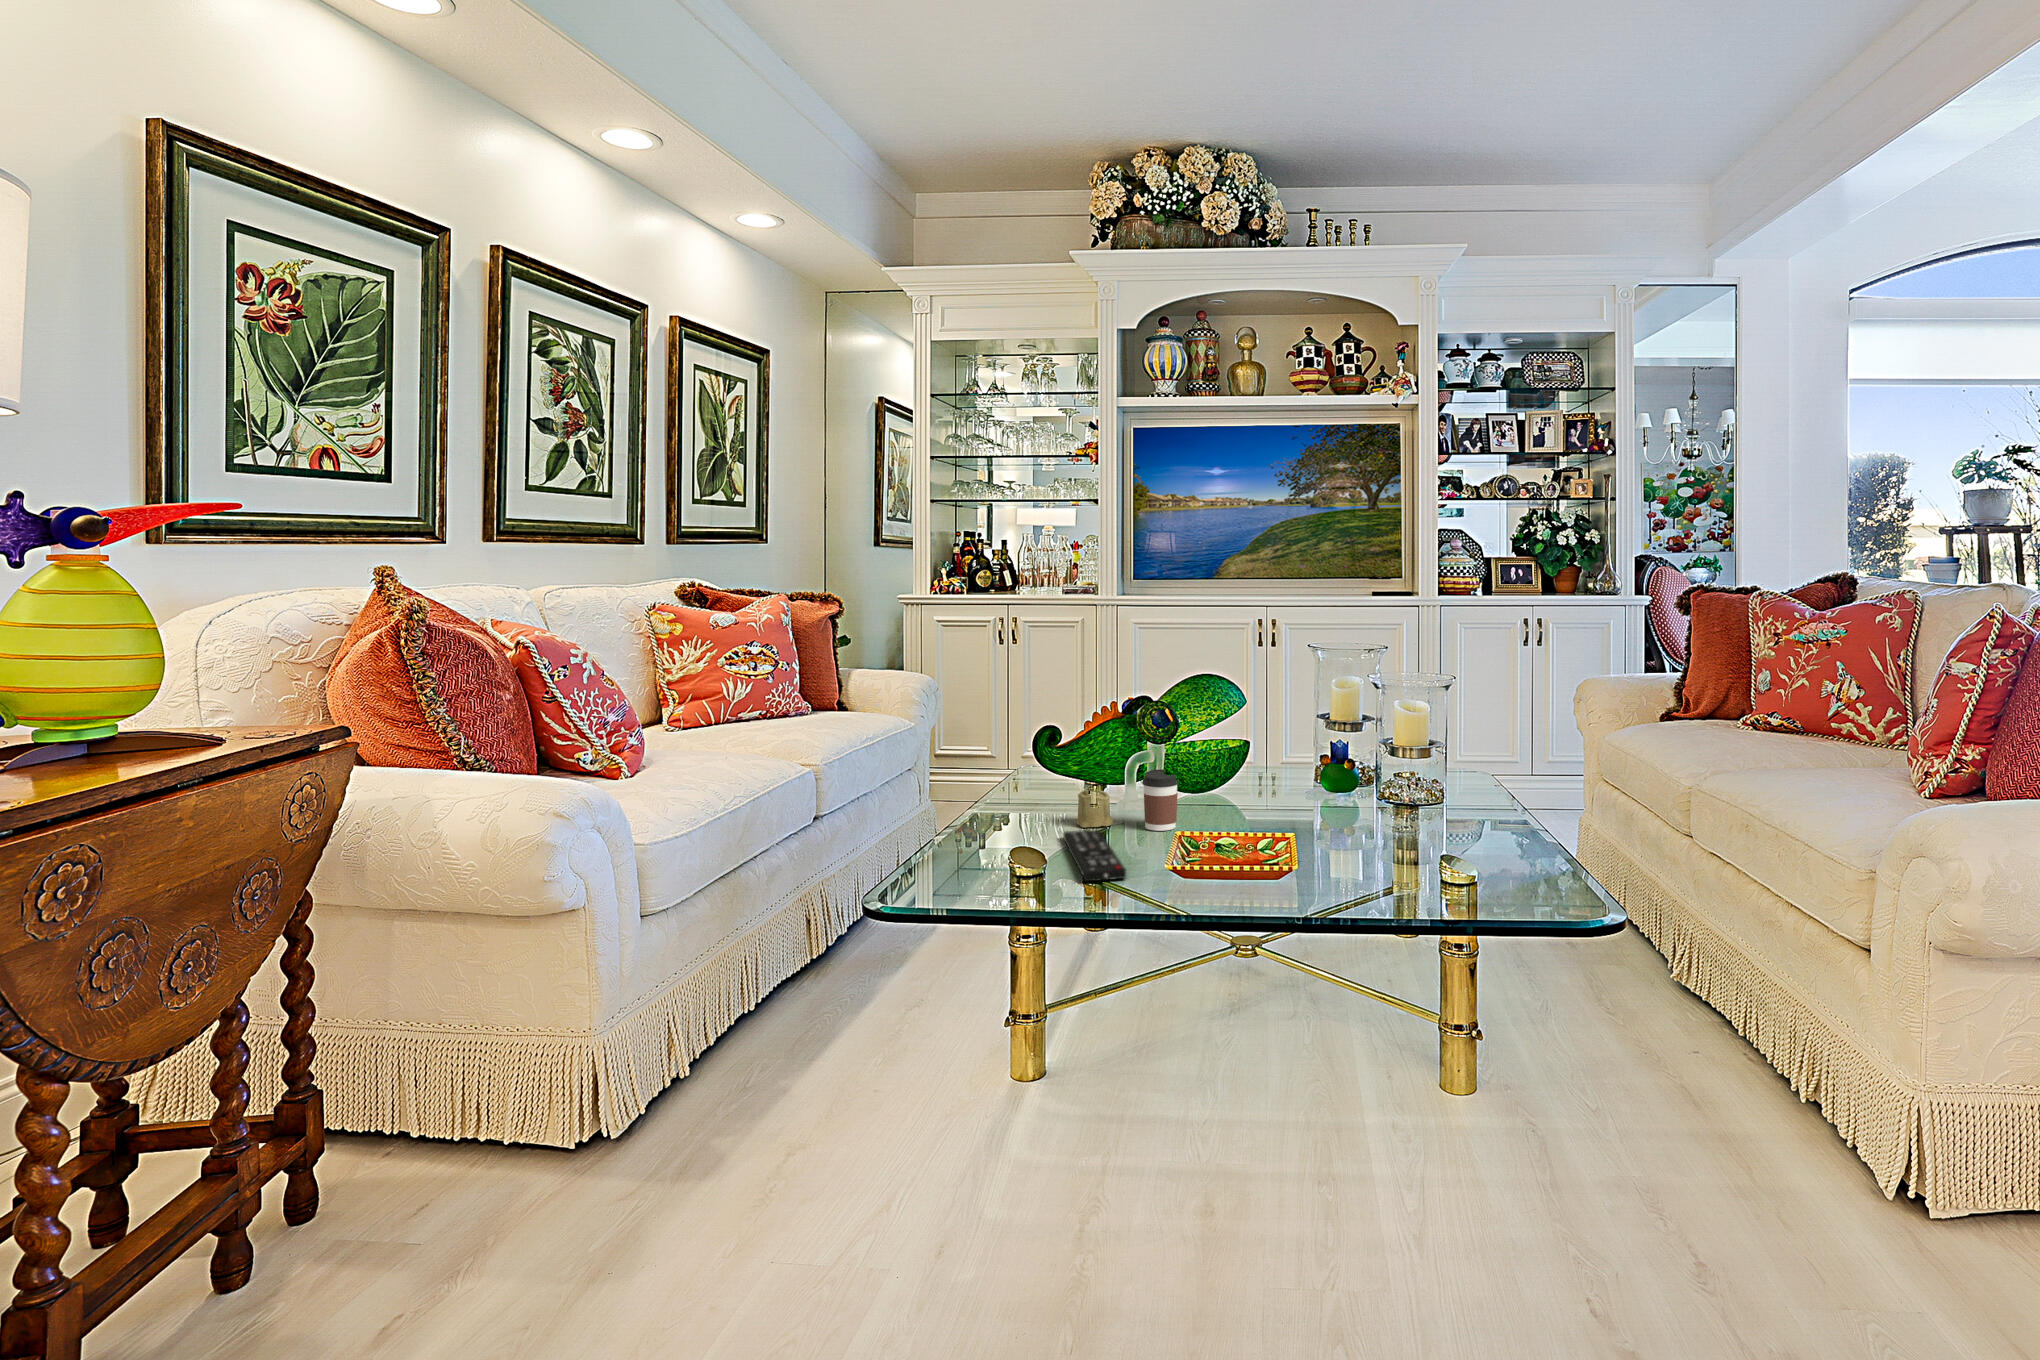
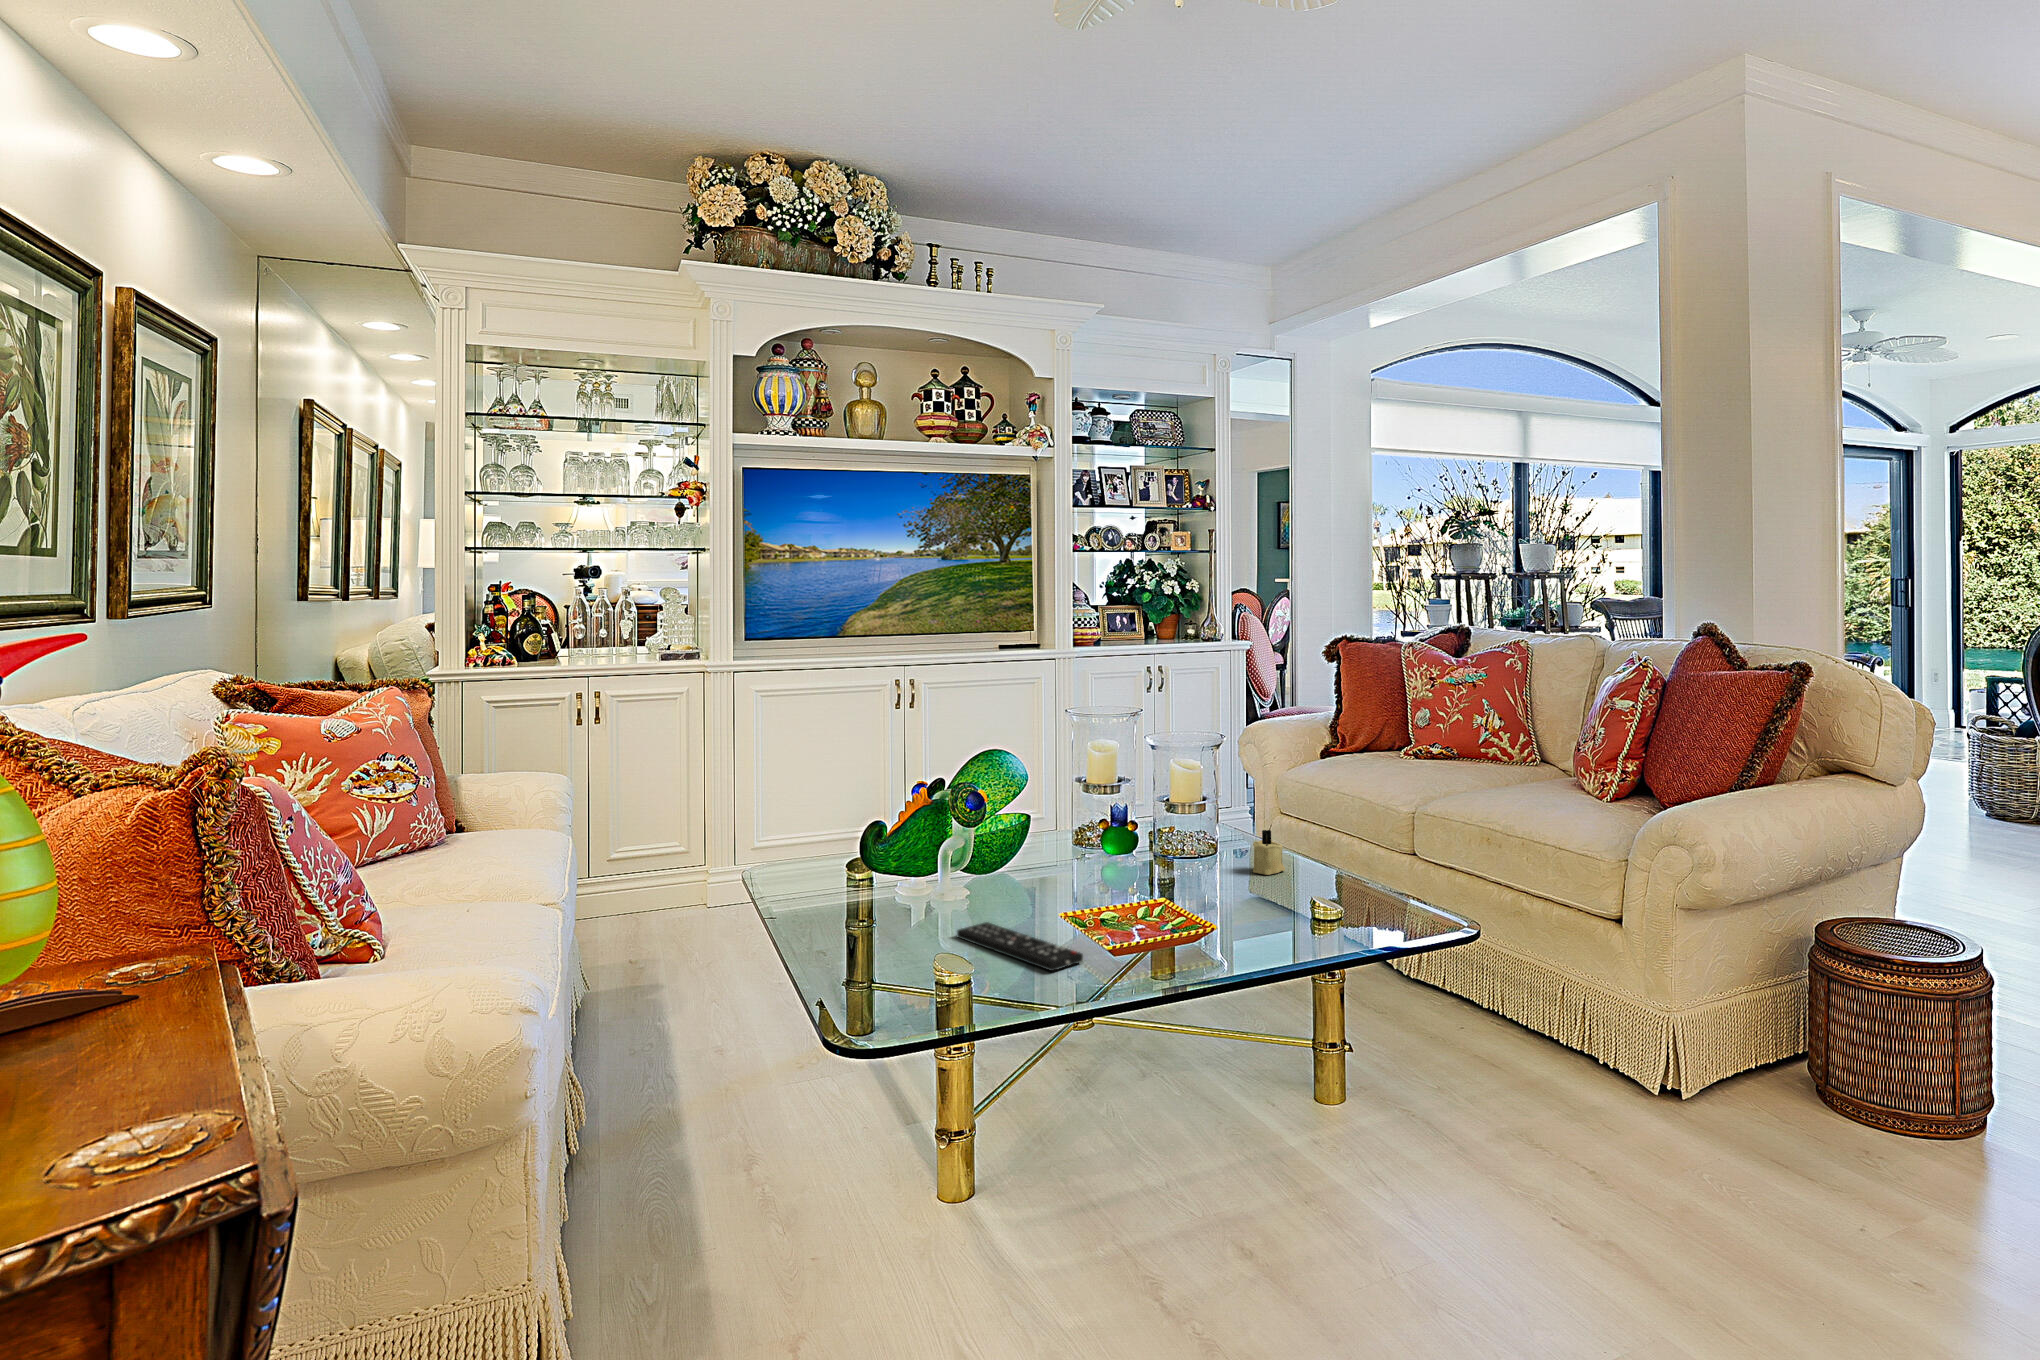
coffee cup: present [1143,769,1178,831] -> none [1014,853,1049,915]
candle: present [1077,788,1113,828] -> present [1253,830,1285,875]

